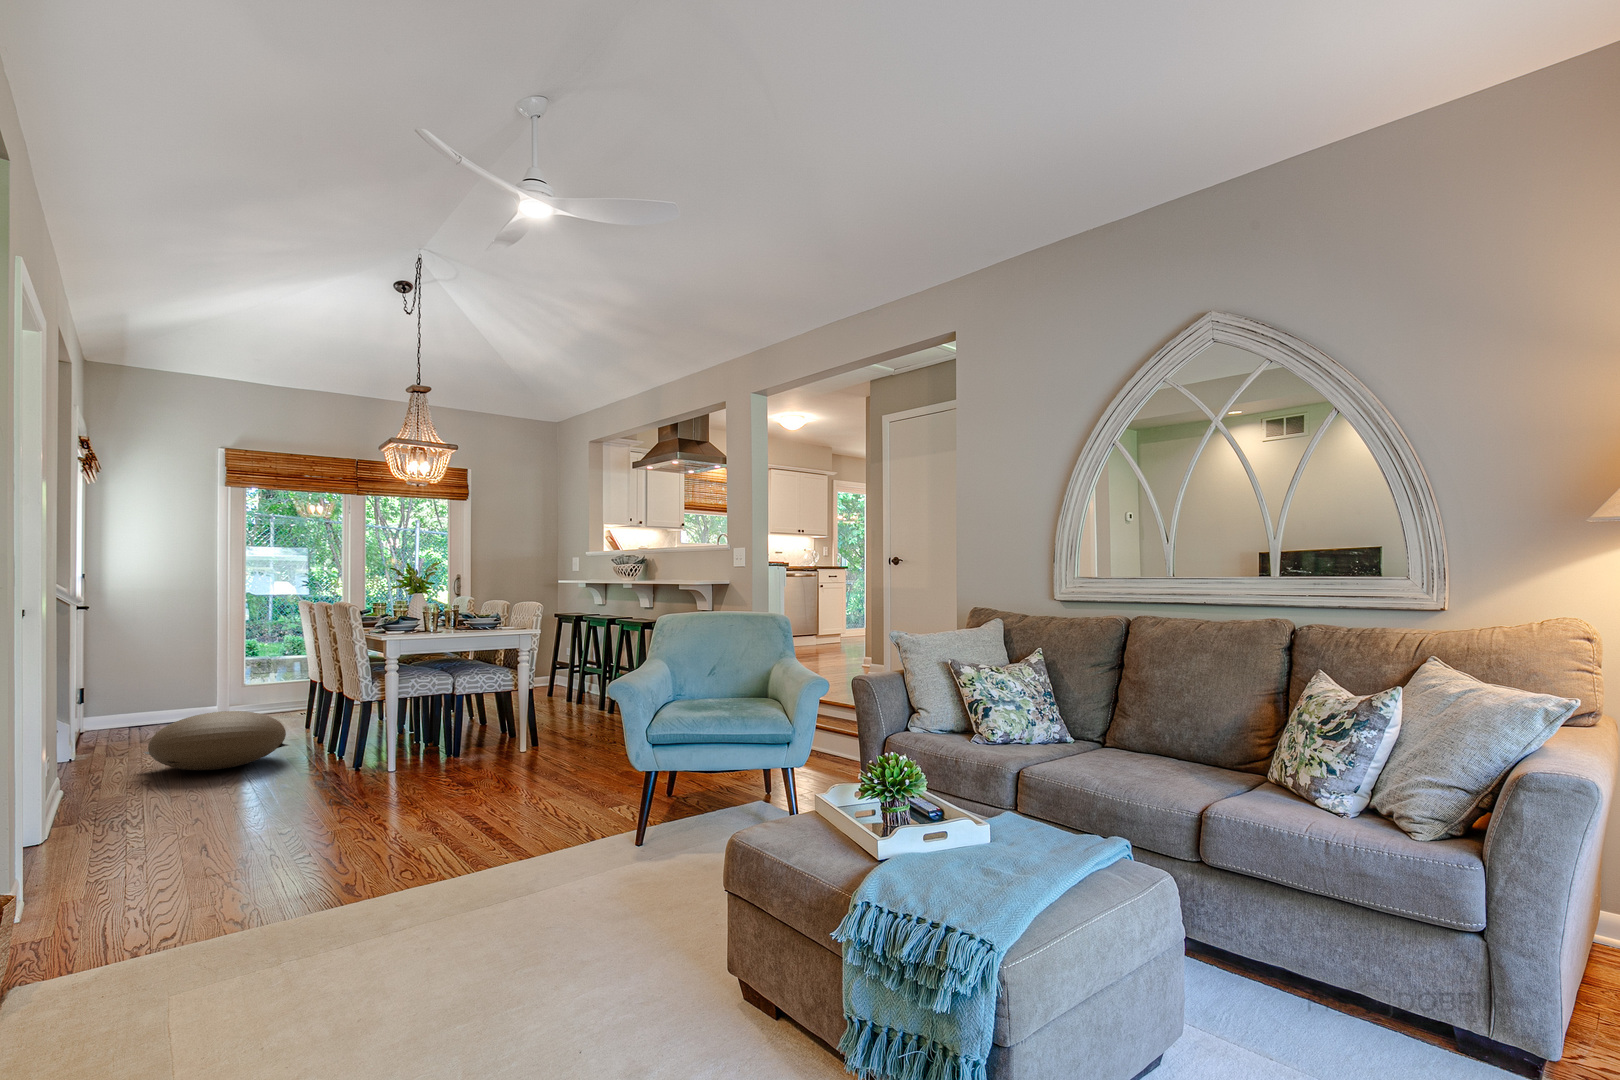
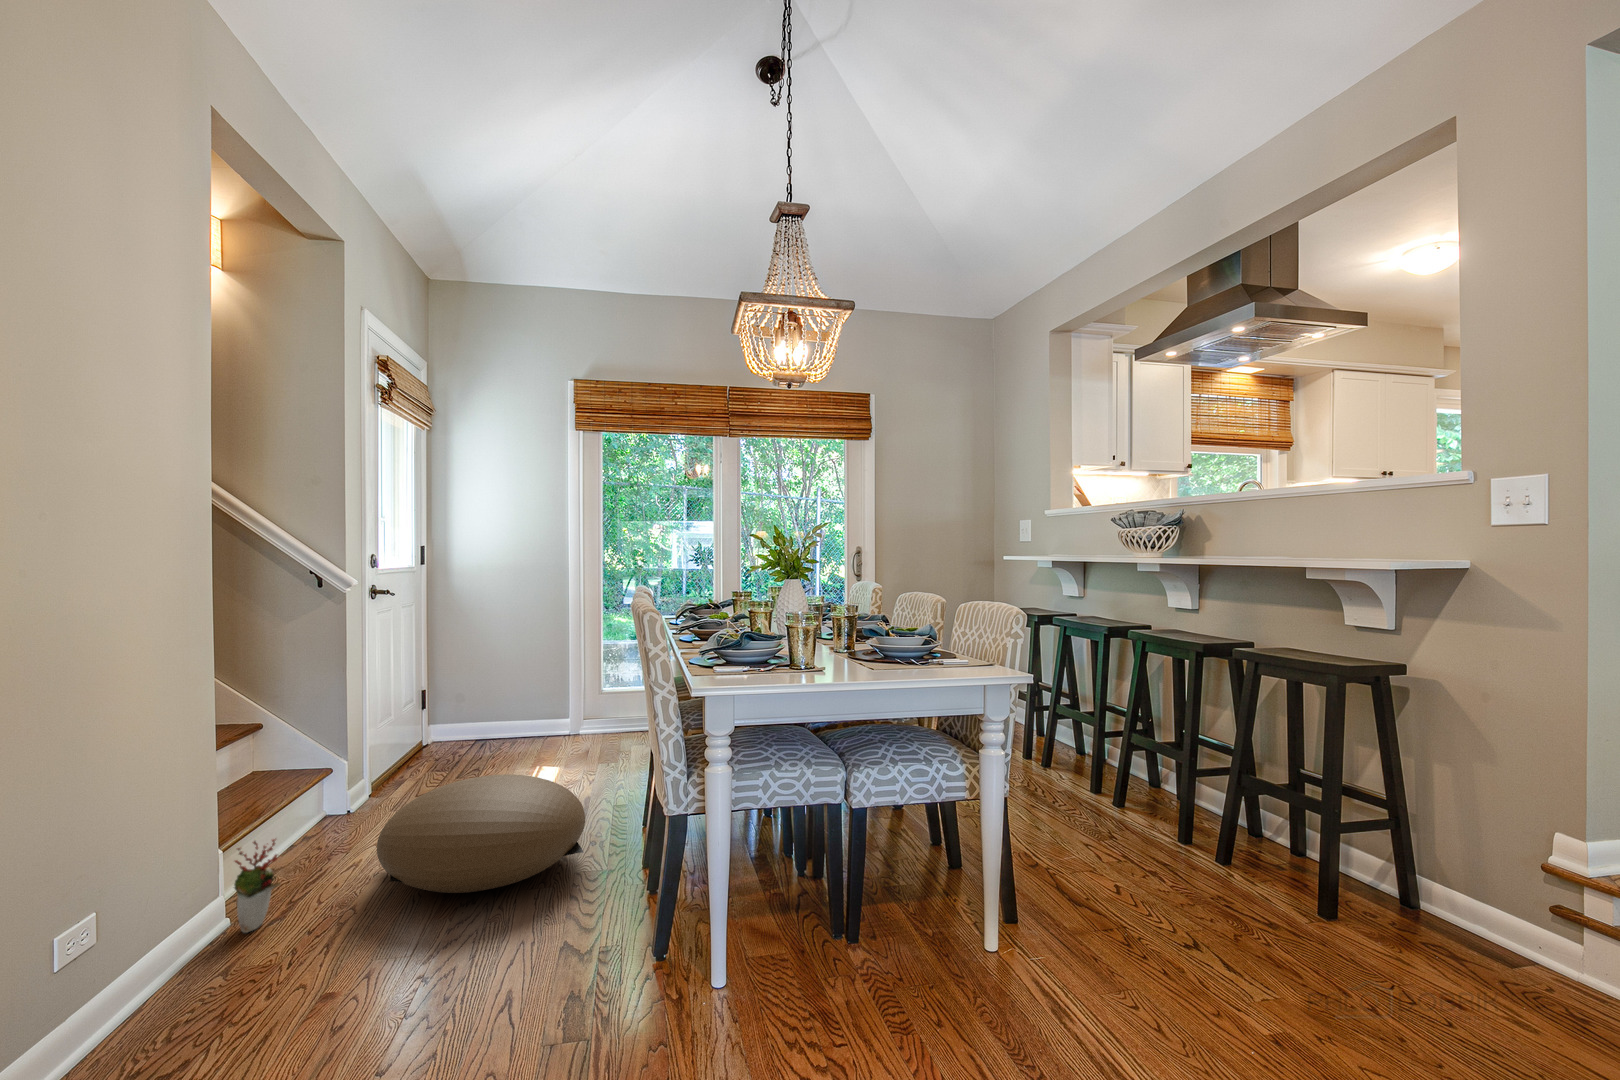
decorative plant: none [65,741,98,795] -> present [234,839,281,933]

